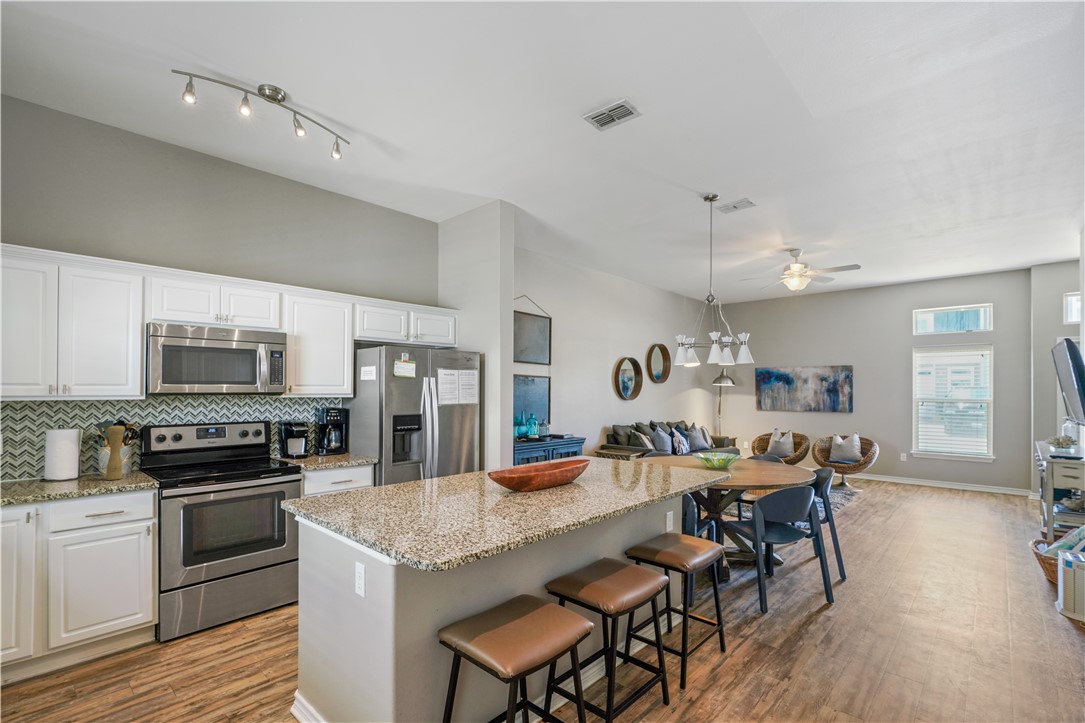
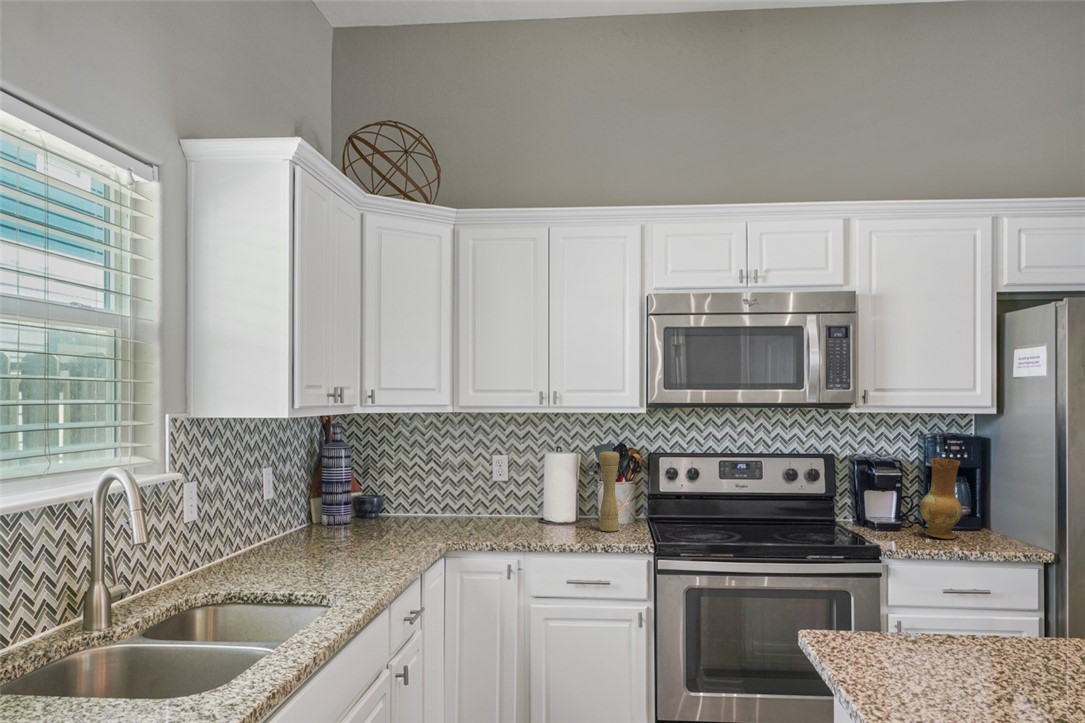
ceramic jug: none [317,419,338,459] -> present [920,458,962,539]

